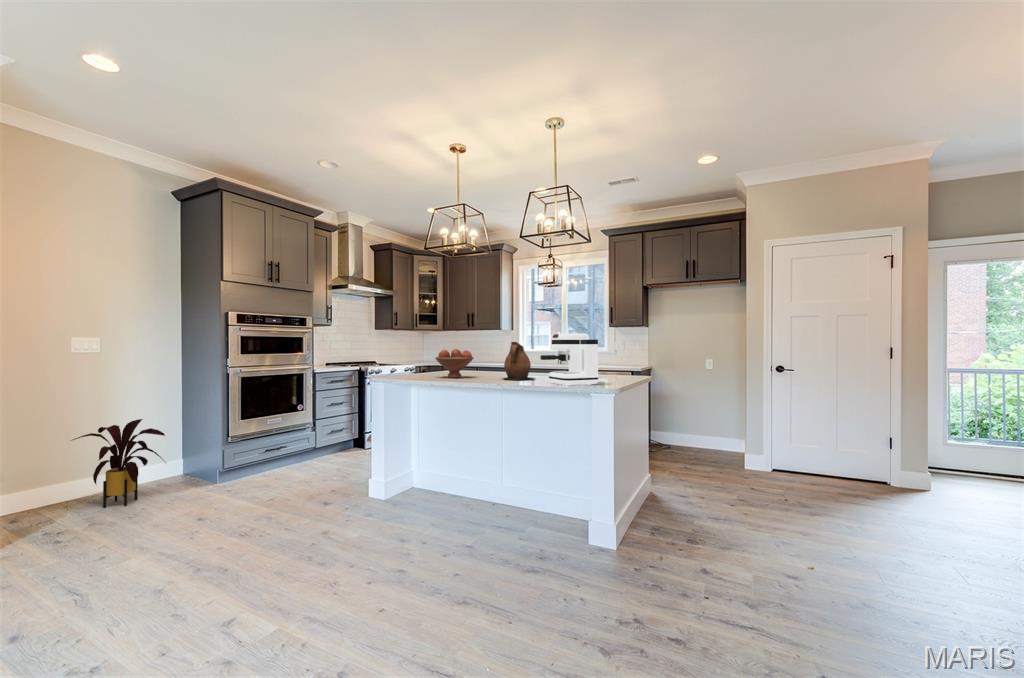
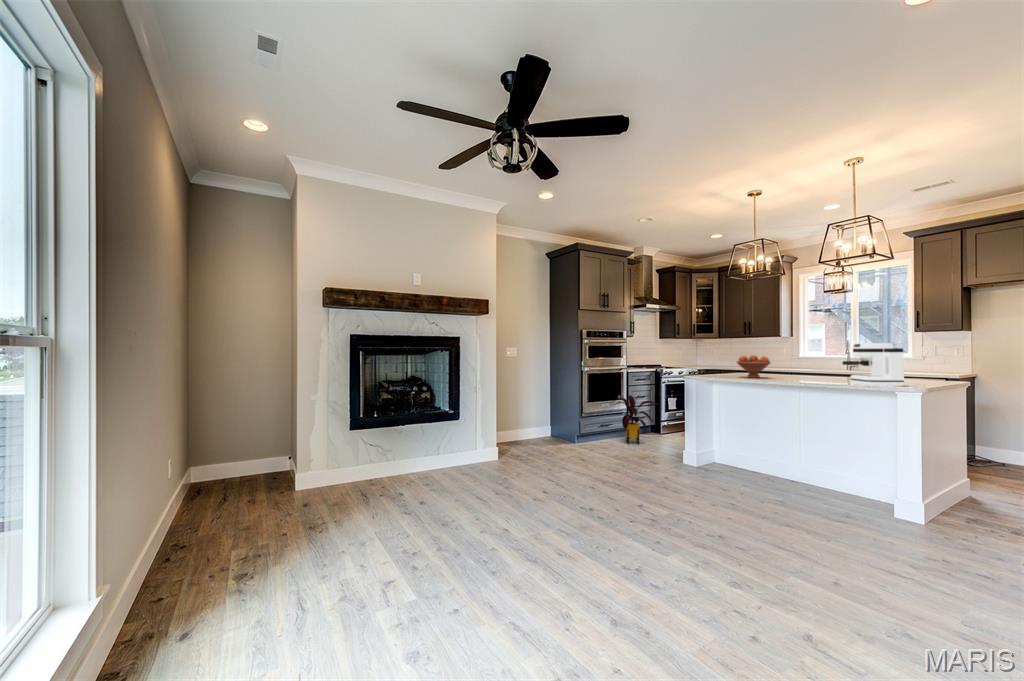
ceramic pitcher: present [503,342,535,380] -> none [798,350,834,381]
house plant: present [73,419,166,508] -> present [613,396,658,445]

